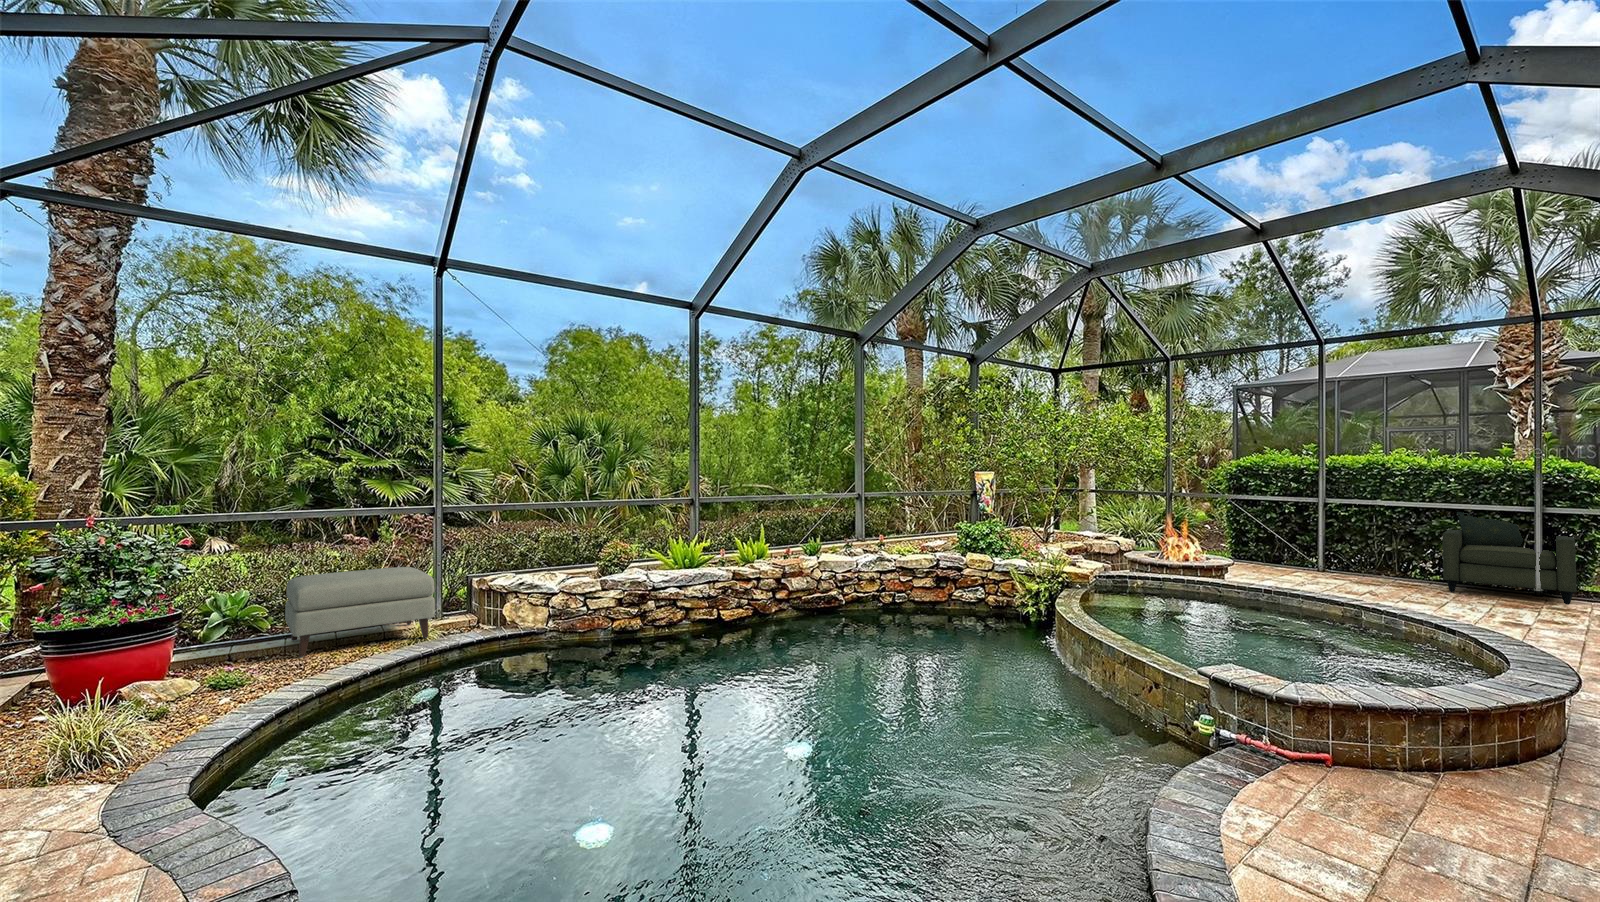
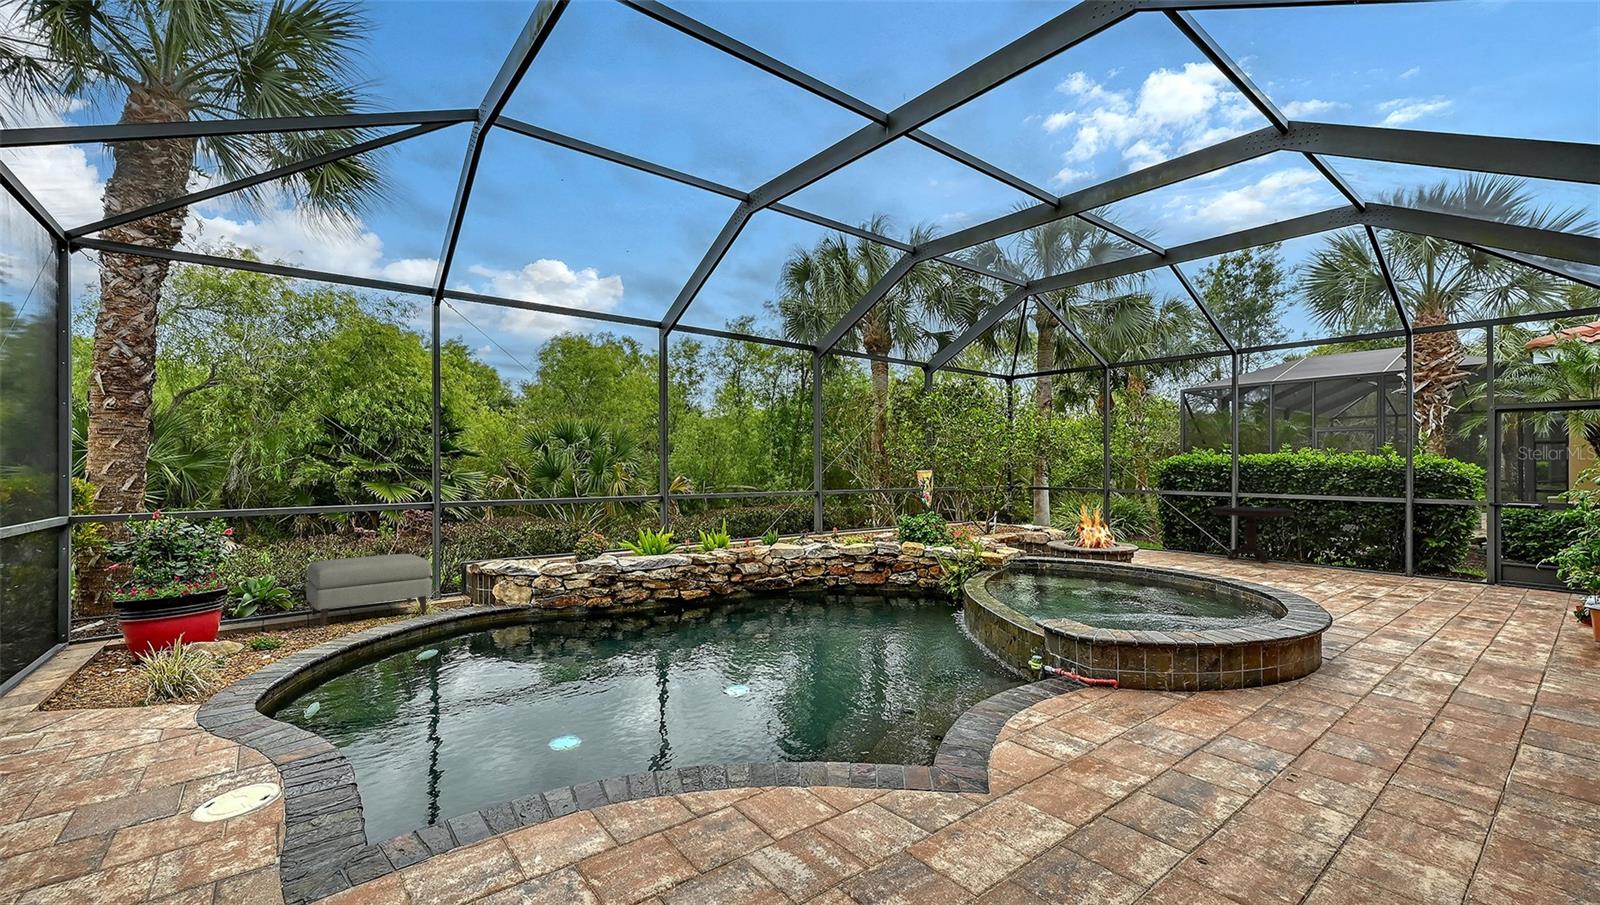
armchair: present [1442,512,1577,605] -> none [1326,499,1441,584]
side table: none [1293,515,1393,578] -> present [1210,506,1294,563]

